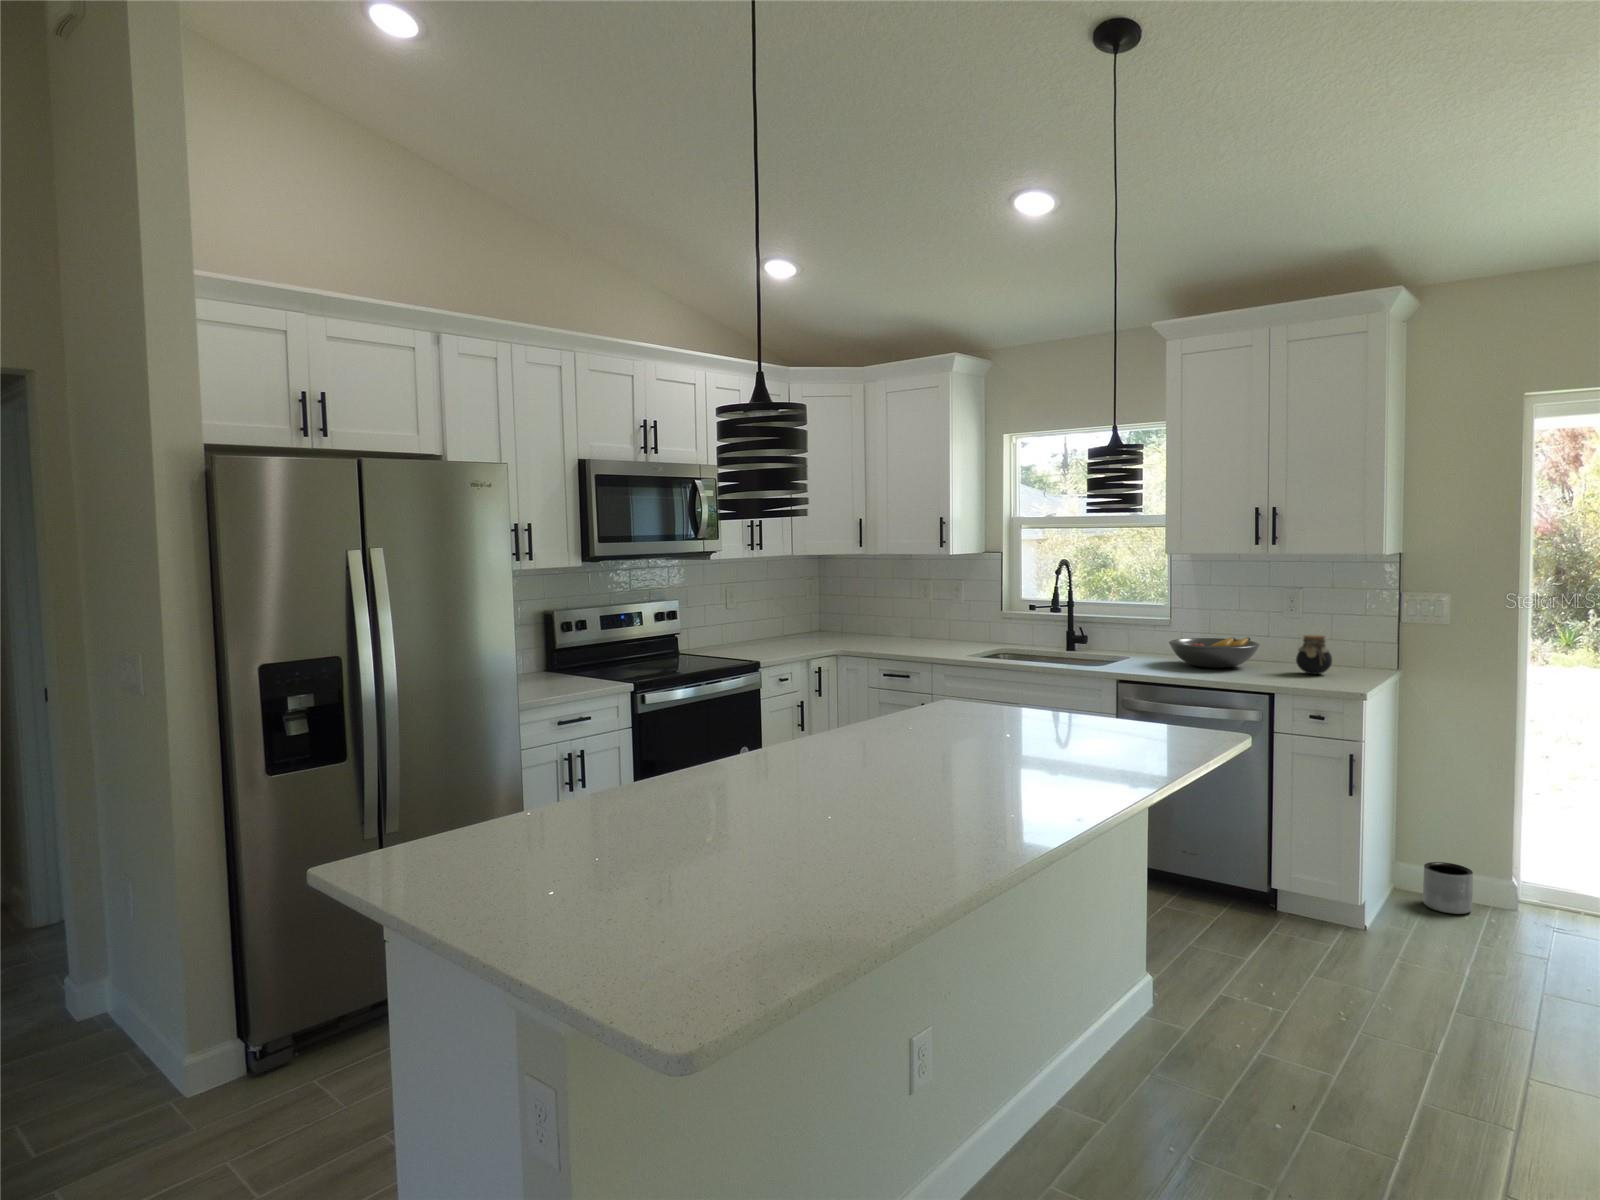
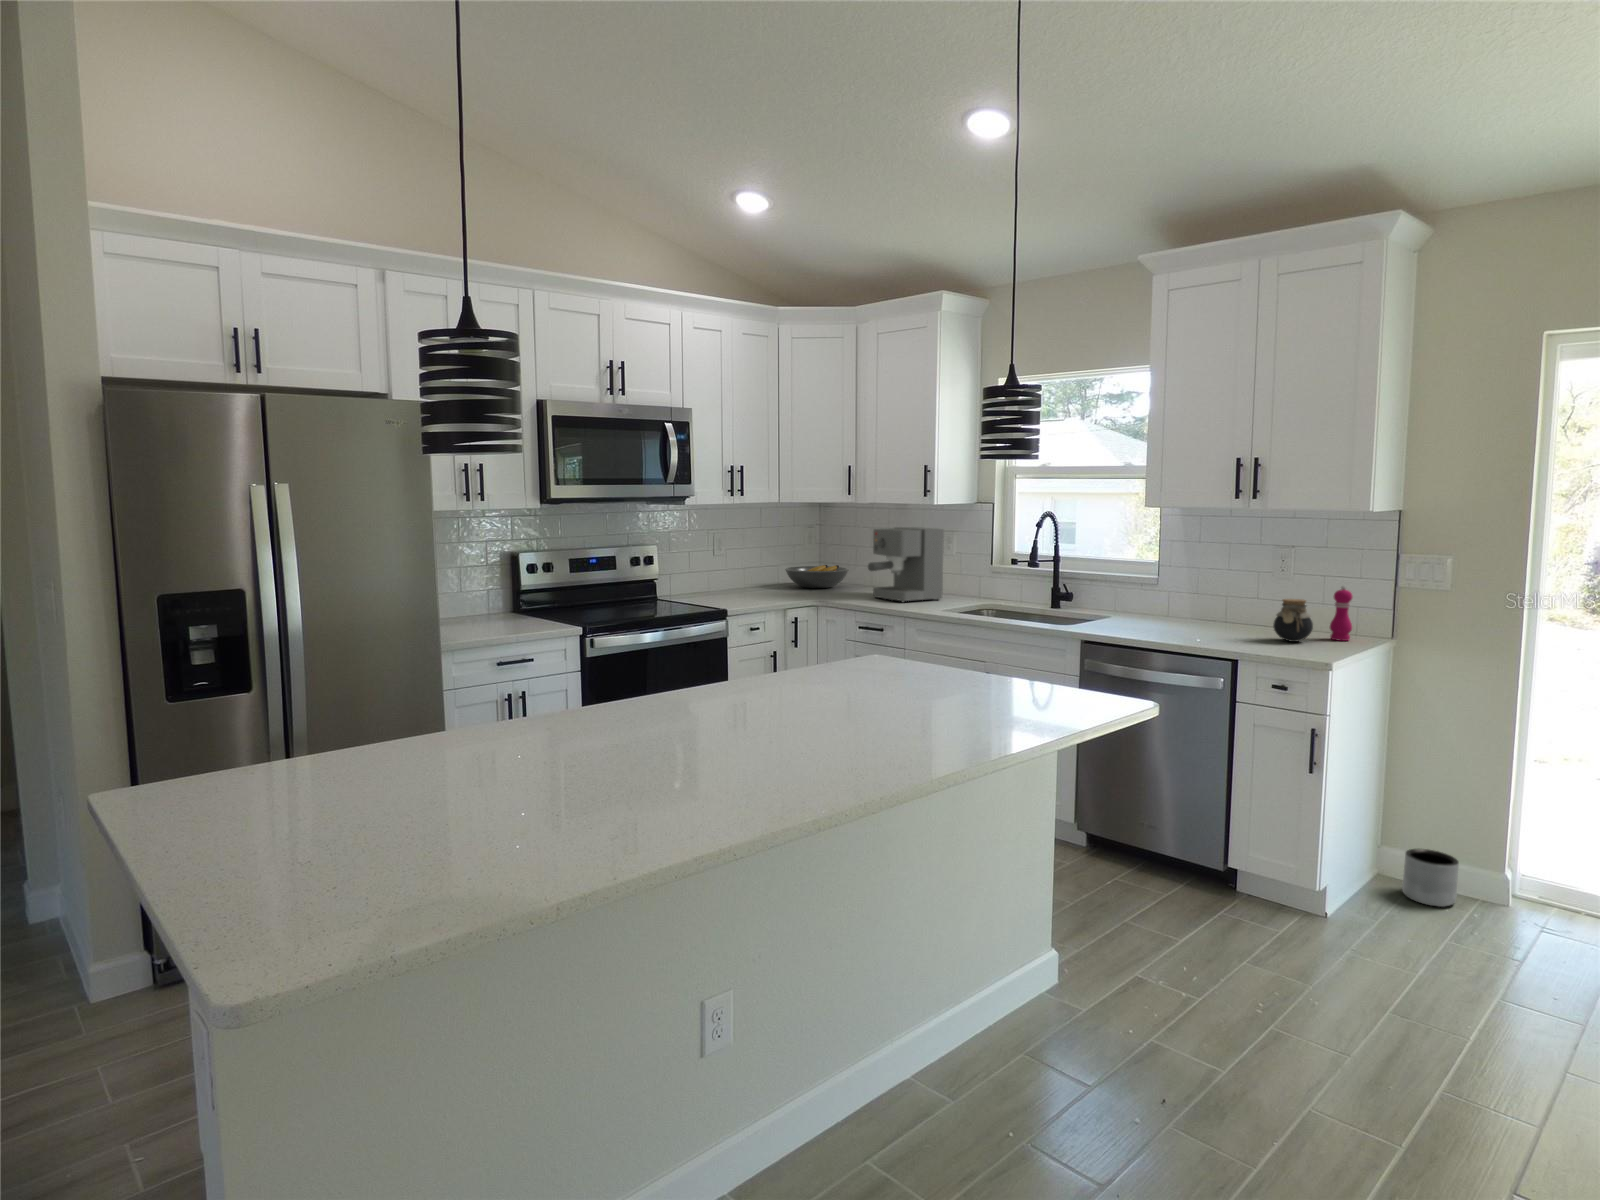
coffee maker: none [891,576,961,650] -> present [868,527,944,602]
pepper mill: none [1344,621,1365,672] -> present [1330,585,1352,641]
fruit bowl: present [1169,637,1260,668] -> present [785,565,849,588]

